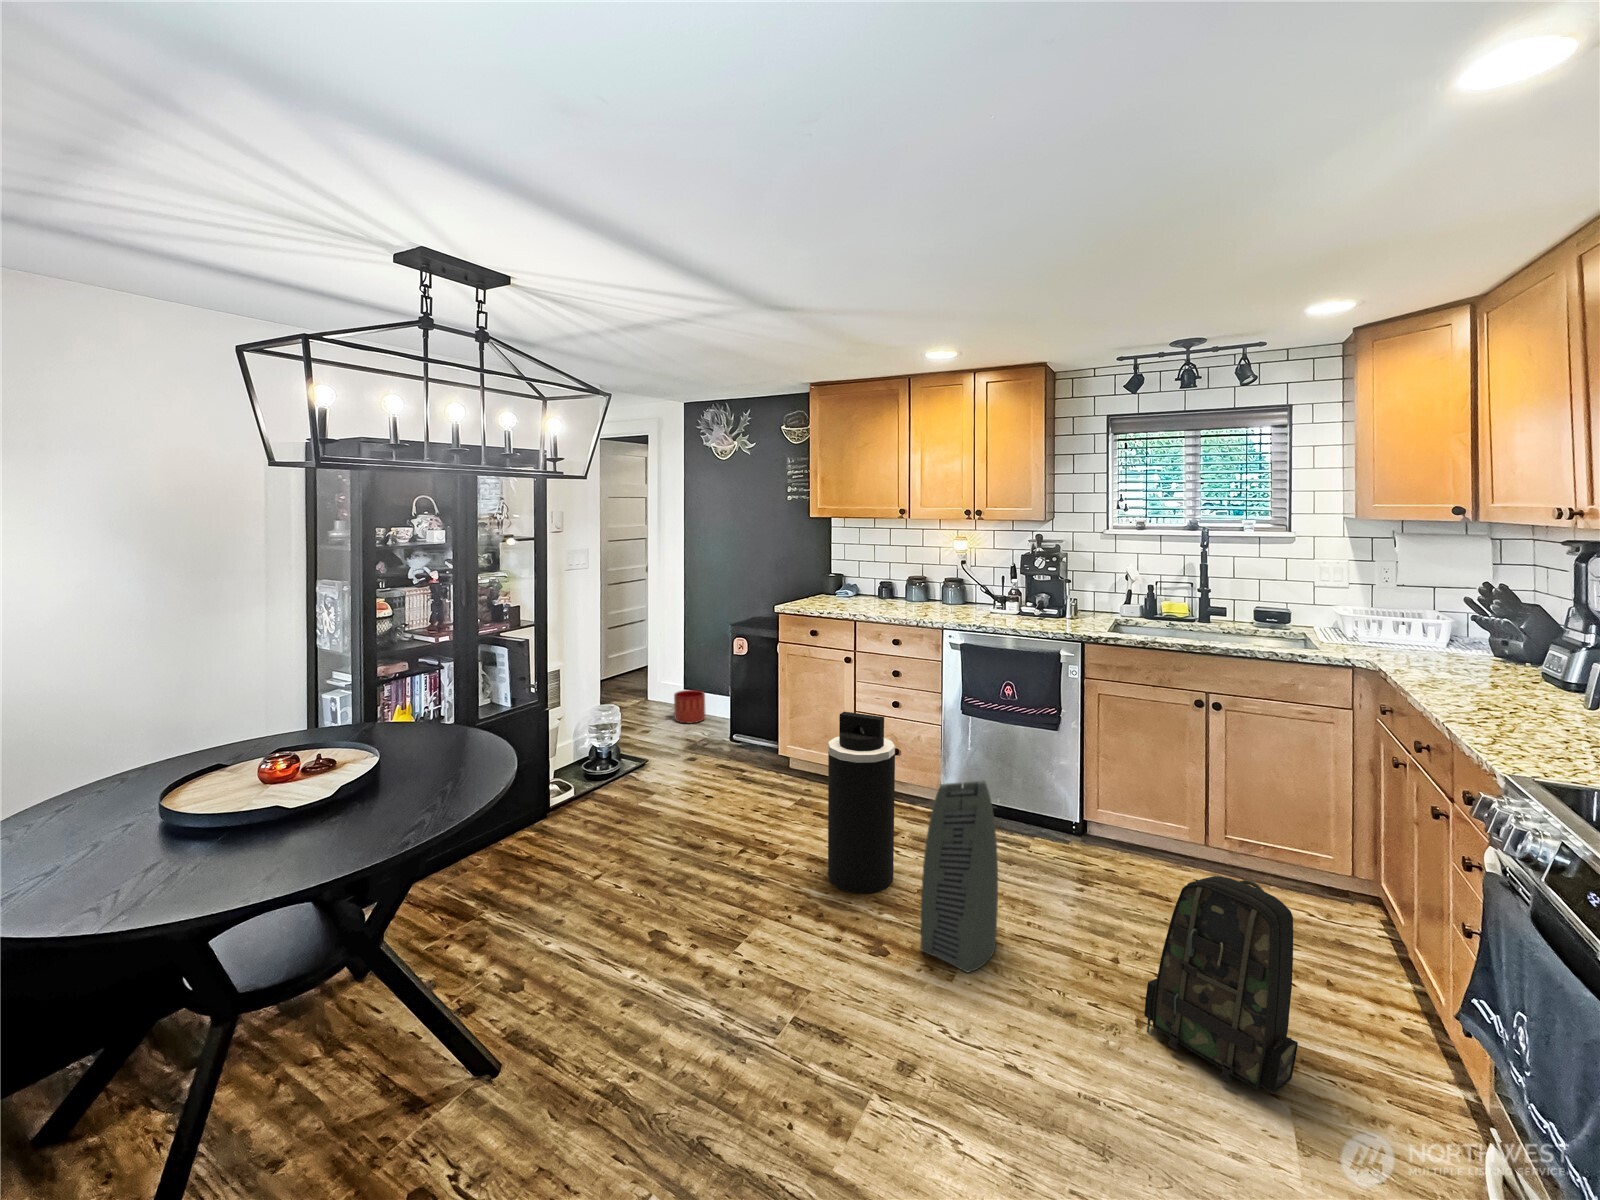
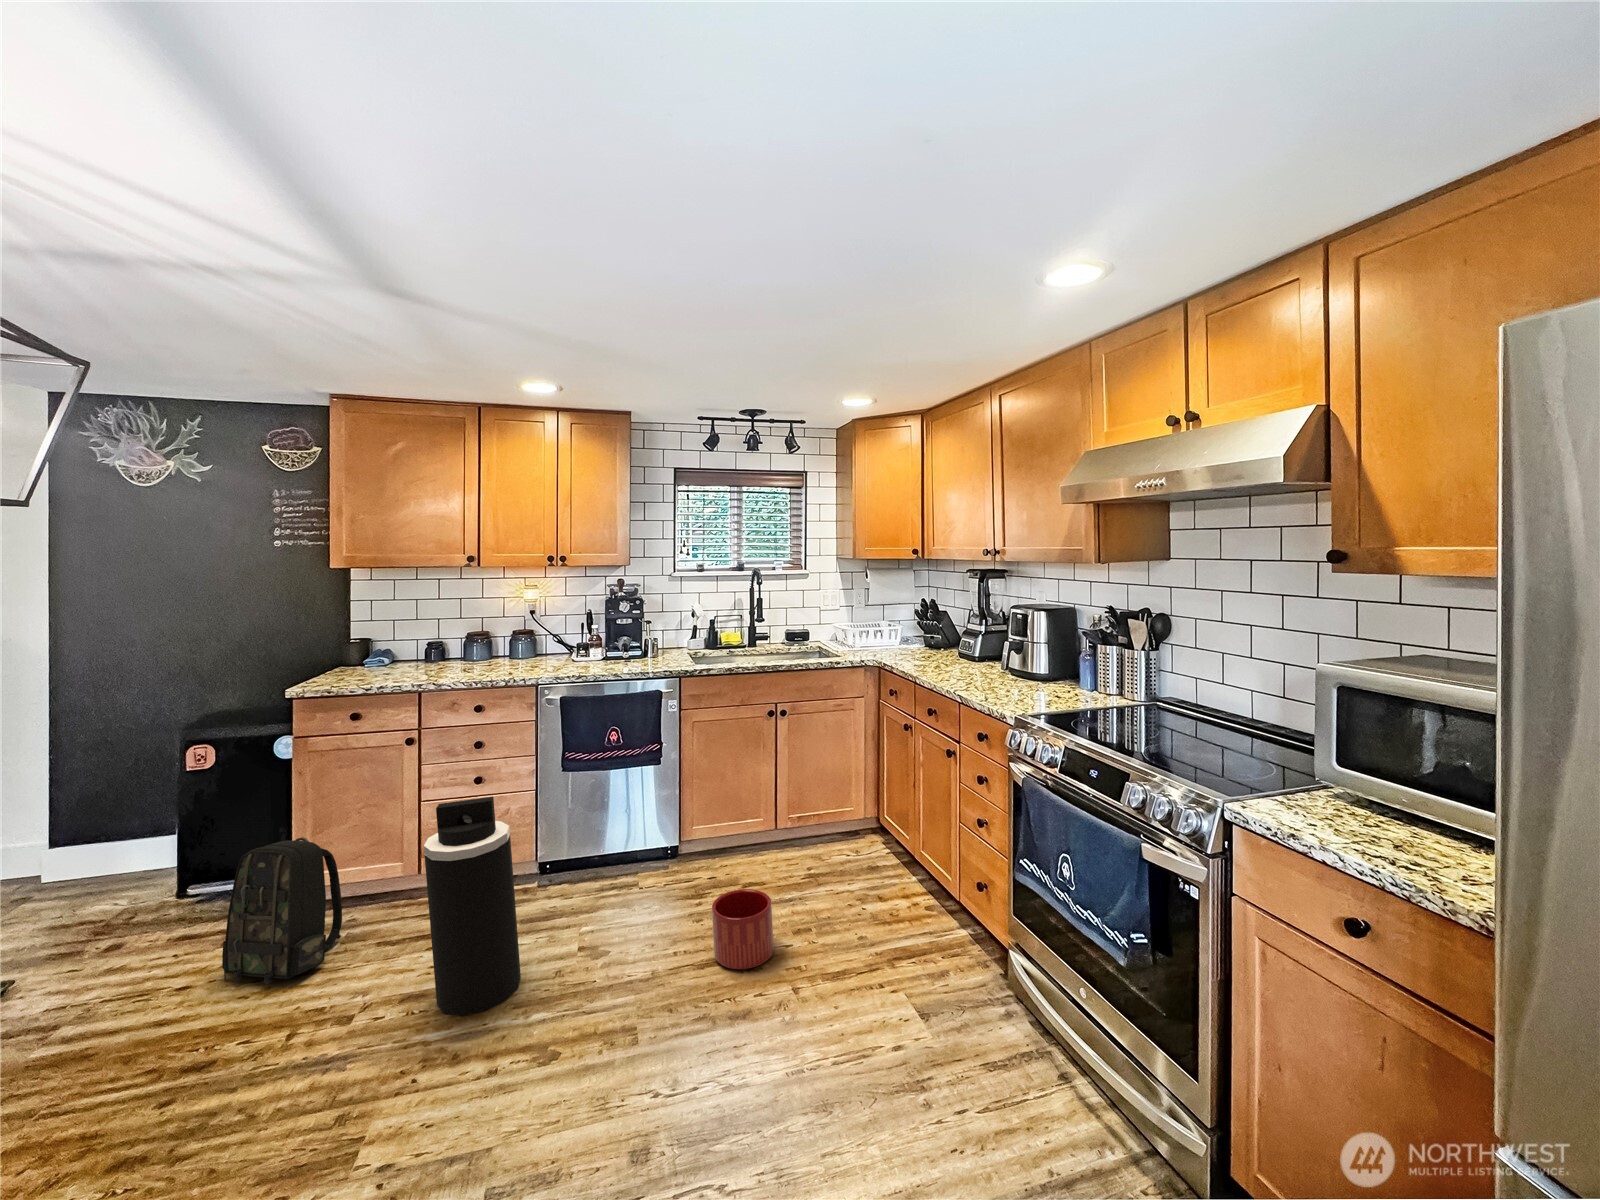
planter: present [674,690,705,723] -> present [712,889,774,969]
air purifier: present [921,781,998,972] -> none [584,828,659,1032]
backpack: present [1144,876,1298,1093] -> present [222,837,342,984]

